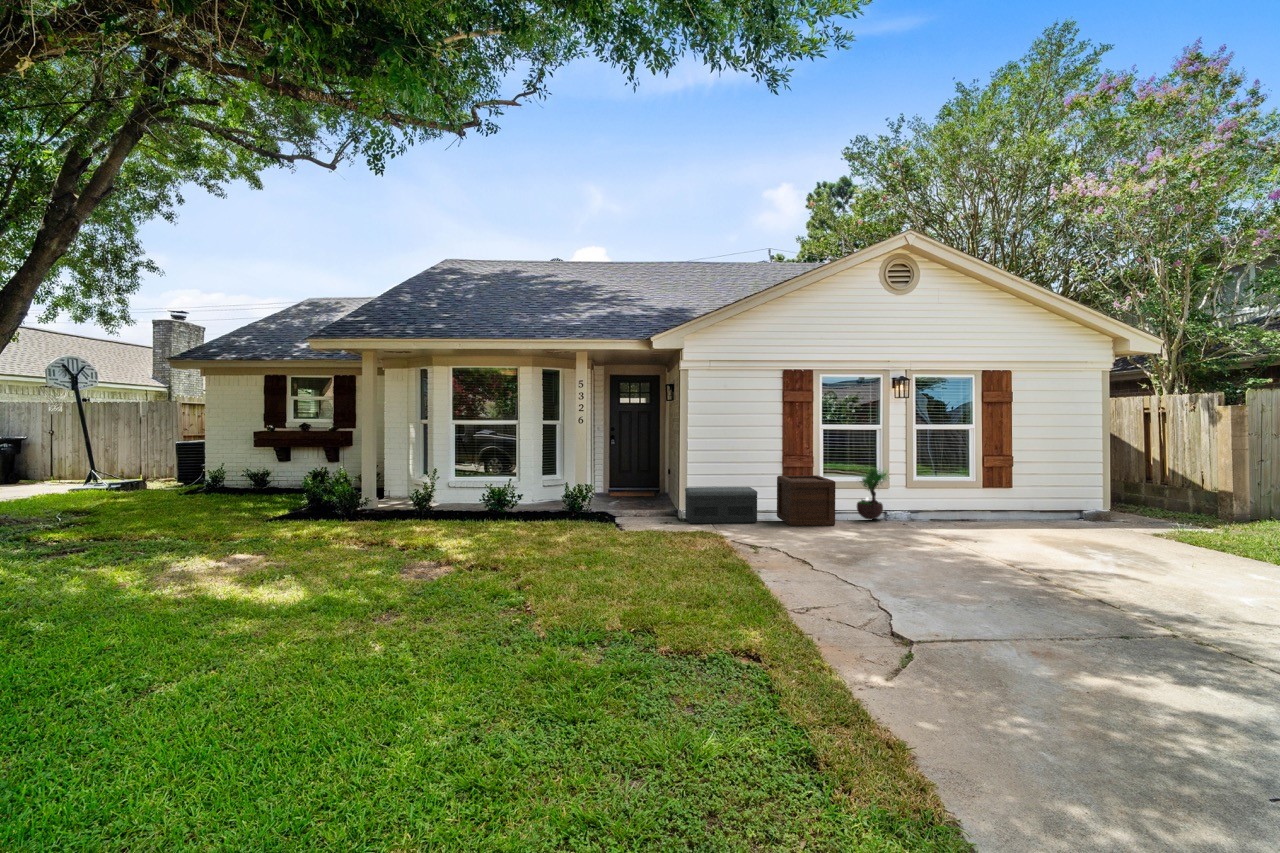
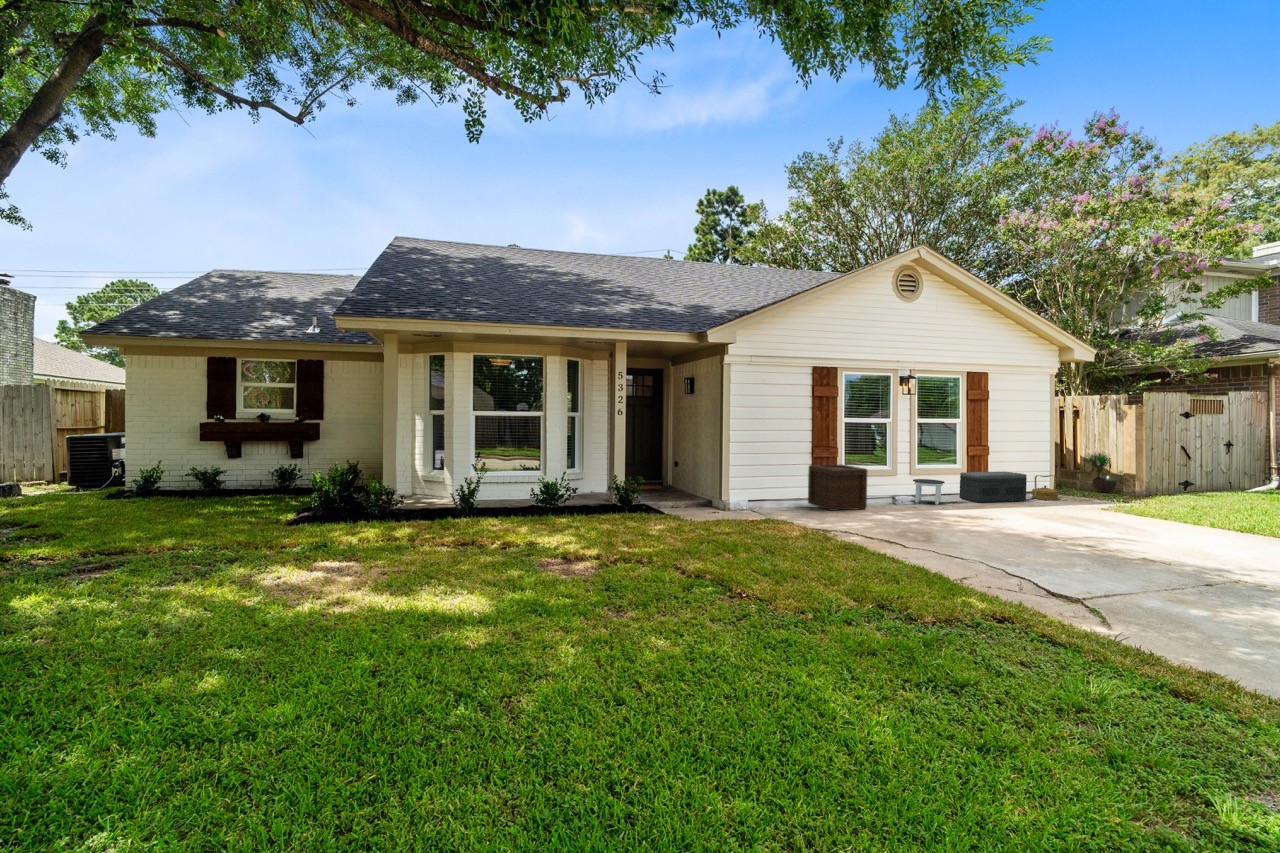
potted tree: present [857,468,888,520] -> present [1086,453,1117,492]
storage bench: present [685,487,757,524] -> present [960,472,1027,503]
woven basket: none [1074,492,1108,522] -> present [1032,475,1058,500]
round table: none [907,493,944,523] -> present [913,479,945,505]

